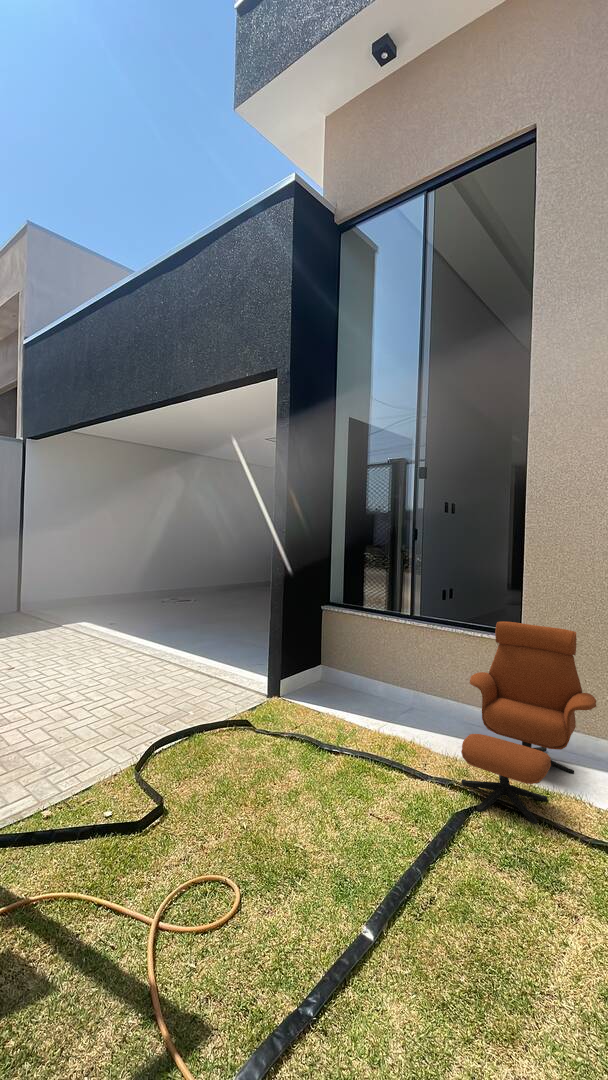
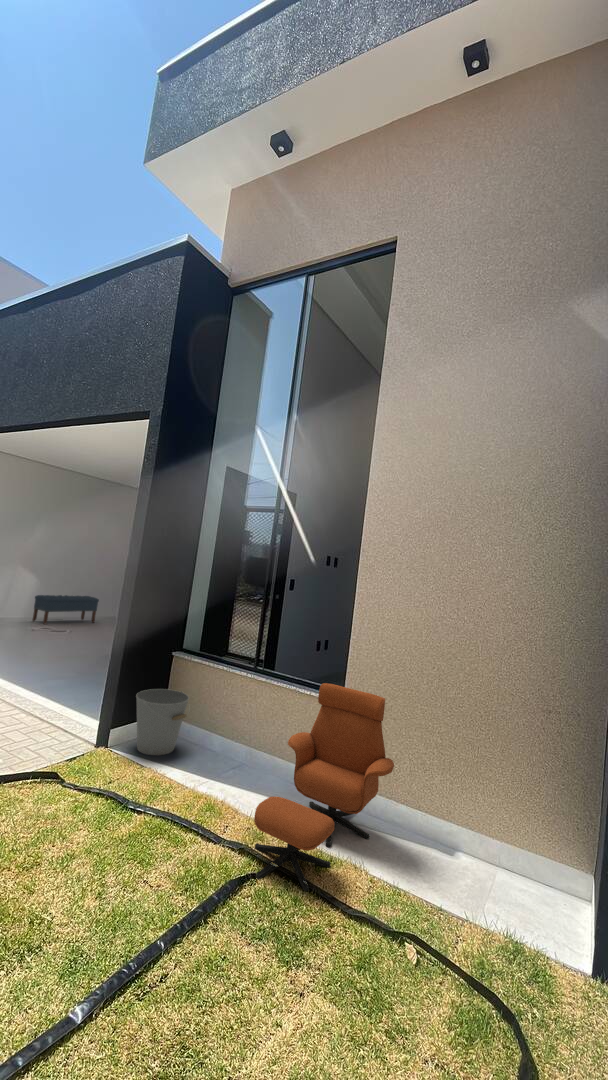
bench: none [156,569,211,598] -> present [33,595,99,625]
bucket: none [296,642,348,703] -> present [136,689,189,755]

